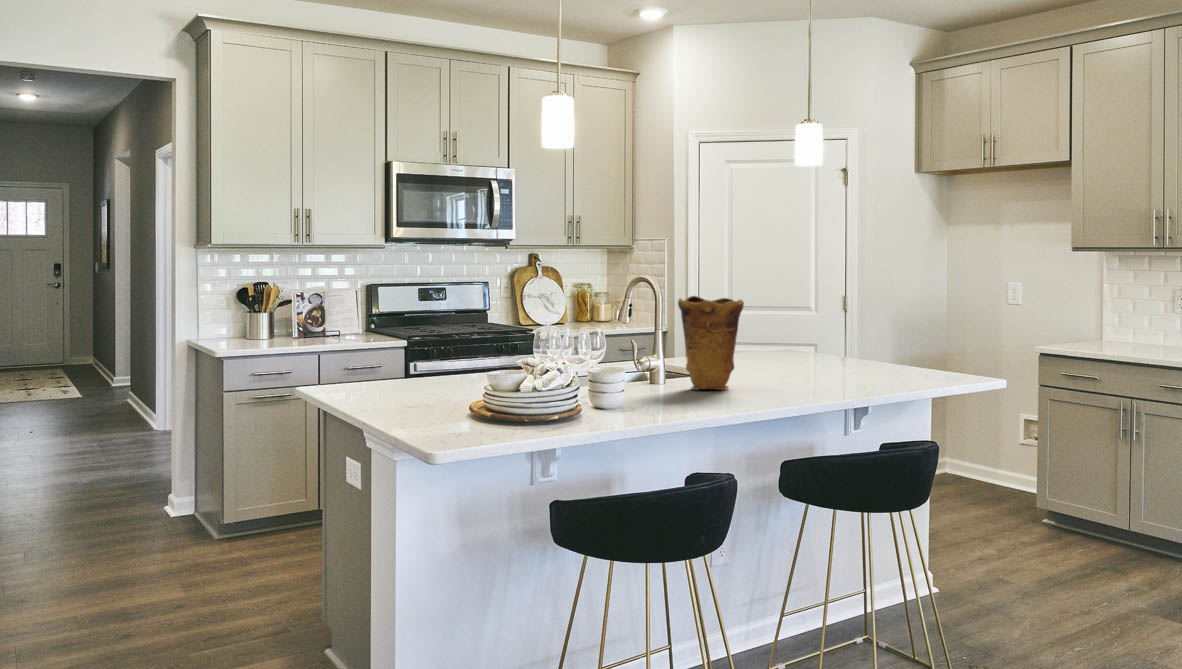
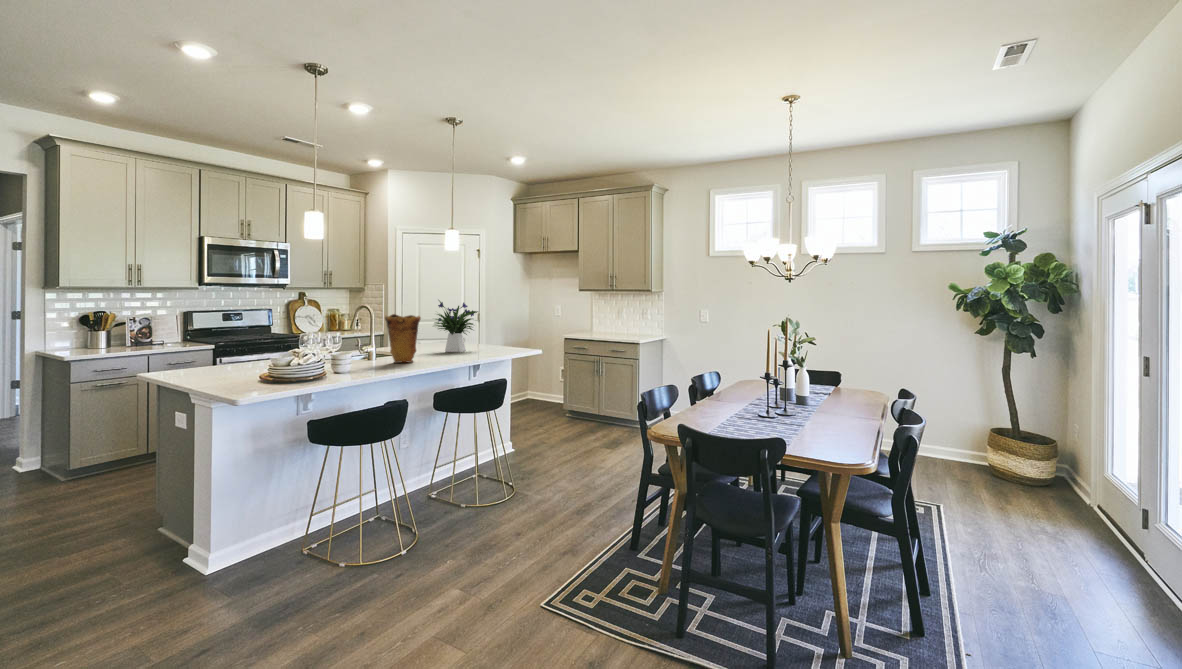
flower arrangement: none [750,265,849,369] -> present [435,302,478,352]

